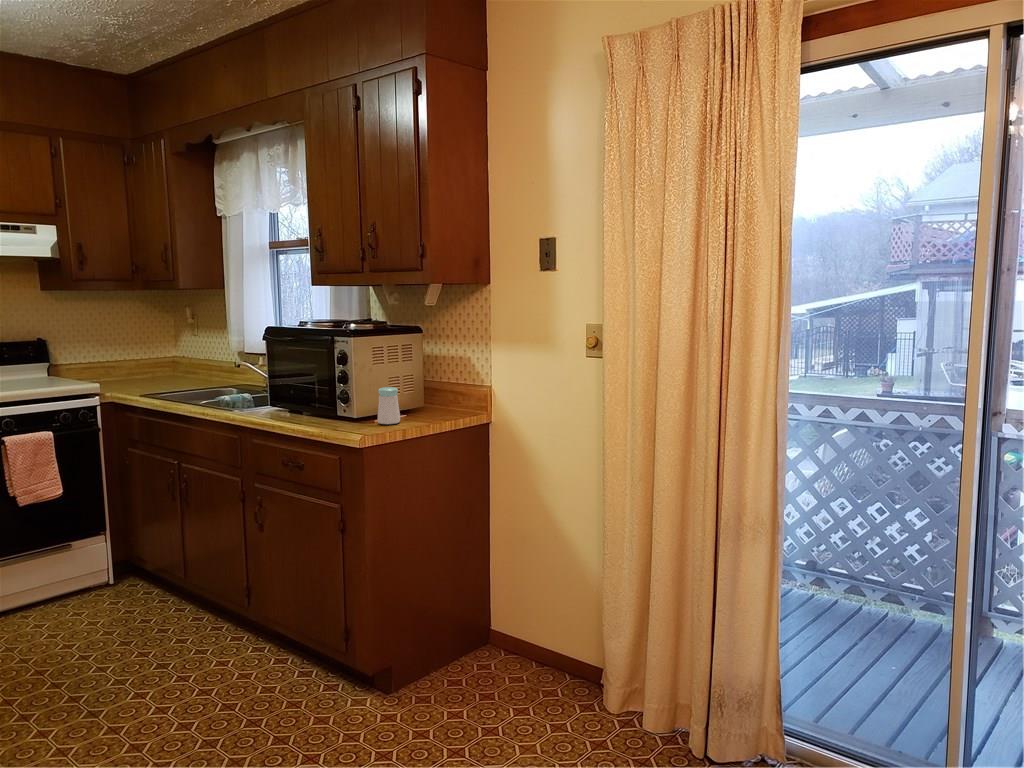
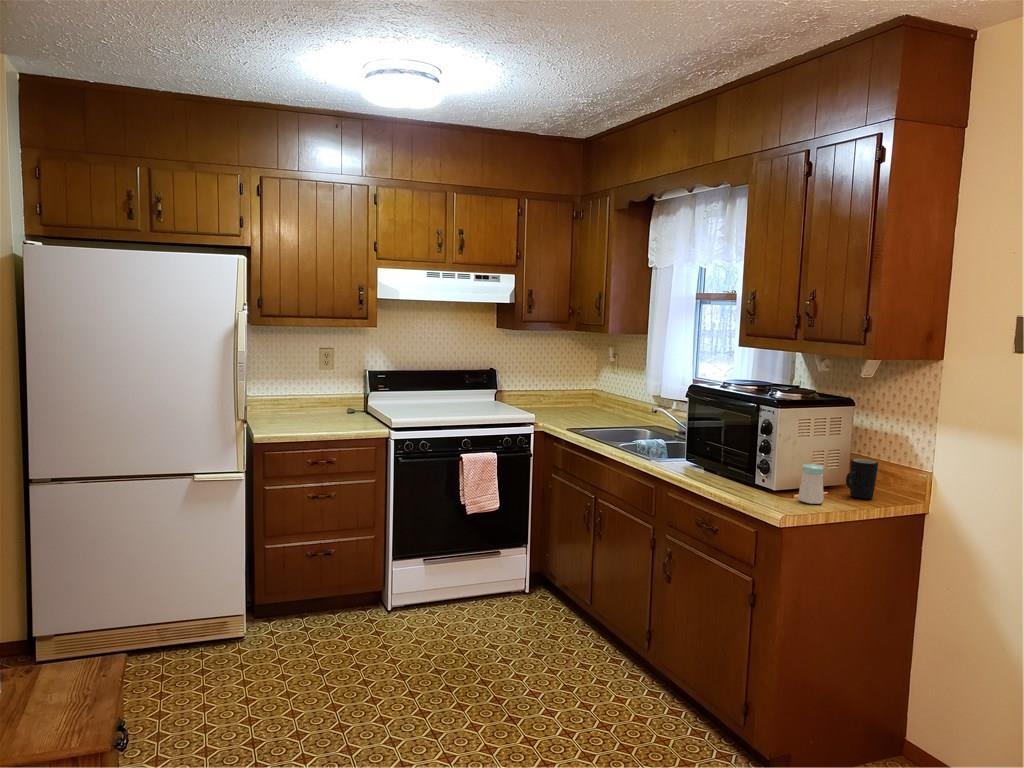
mug: none [419,379,445,415] -> present [846,459,878,499]

